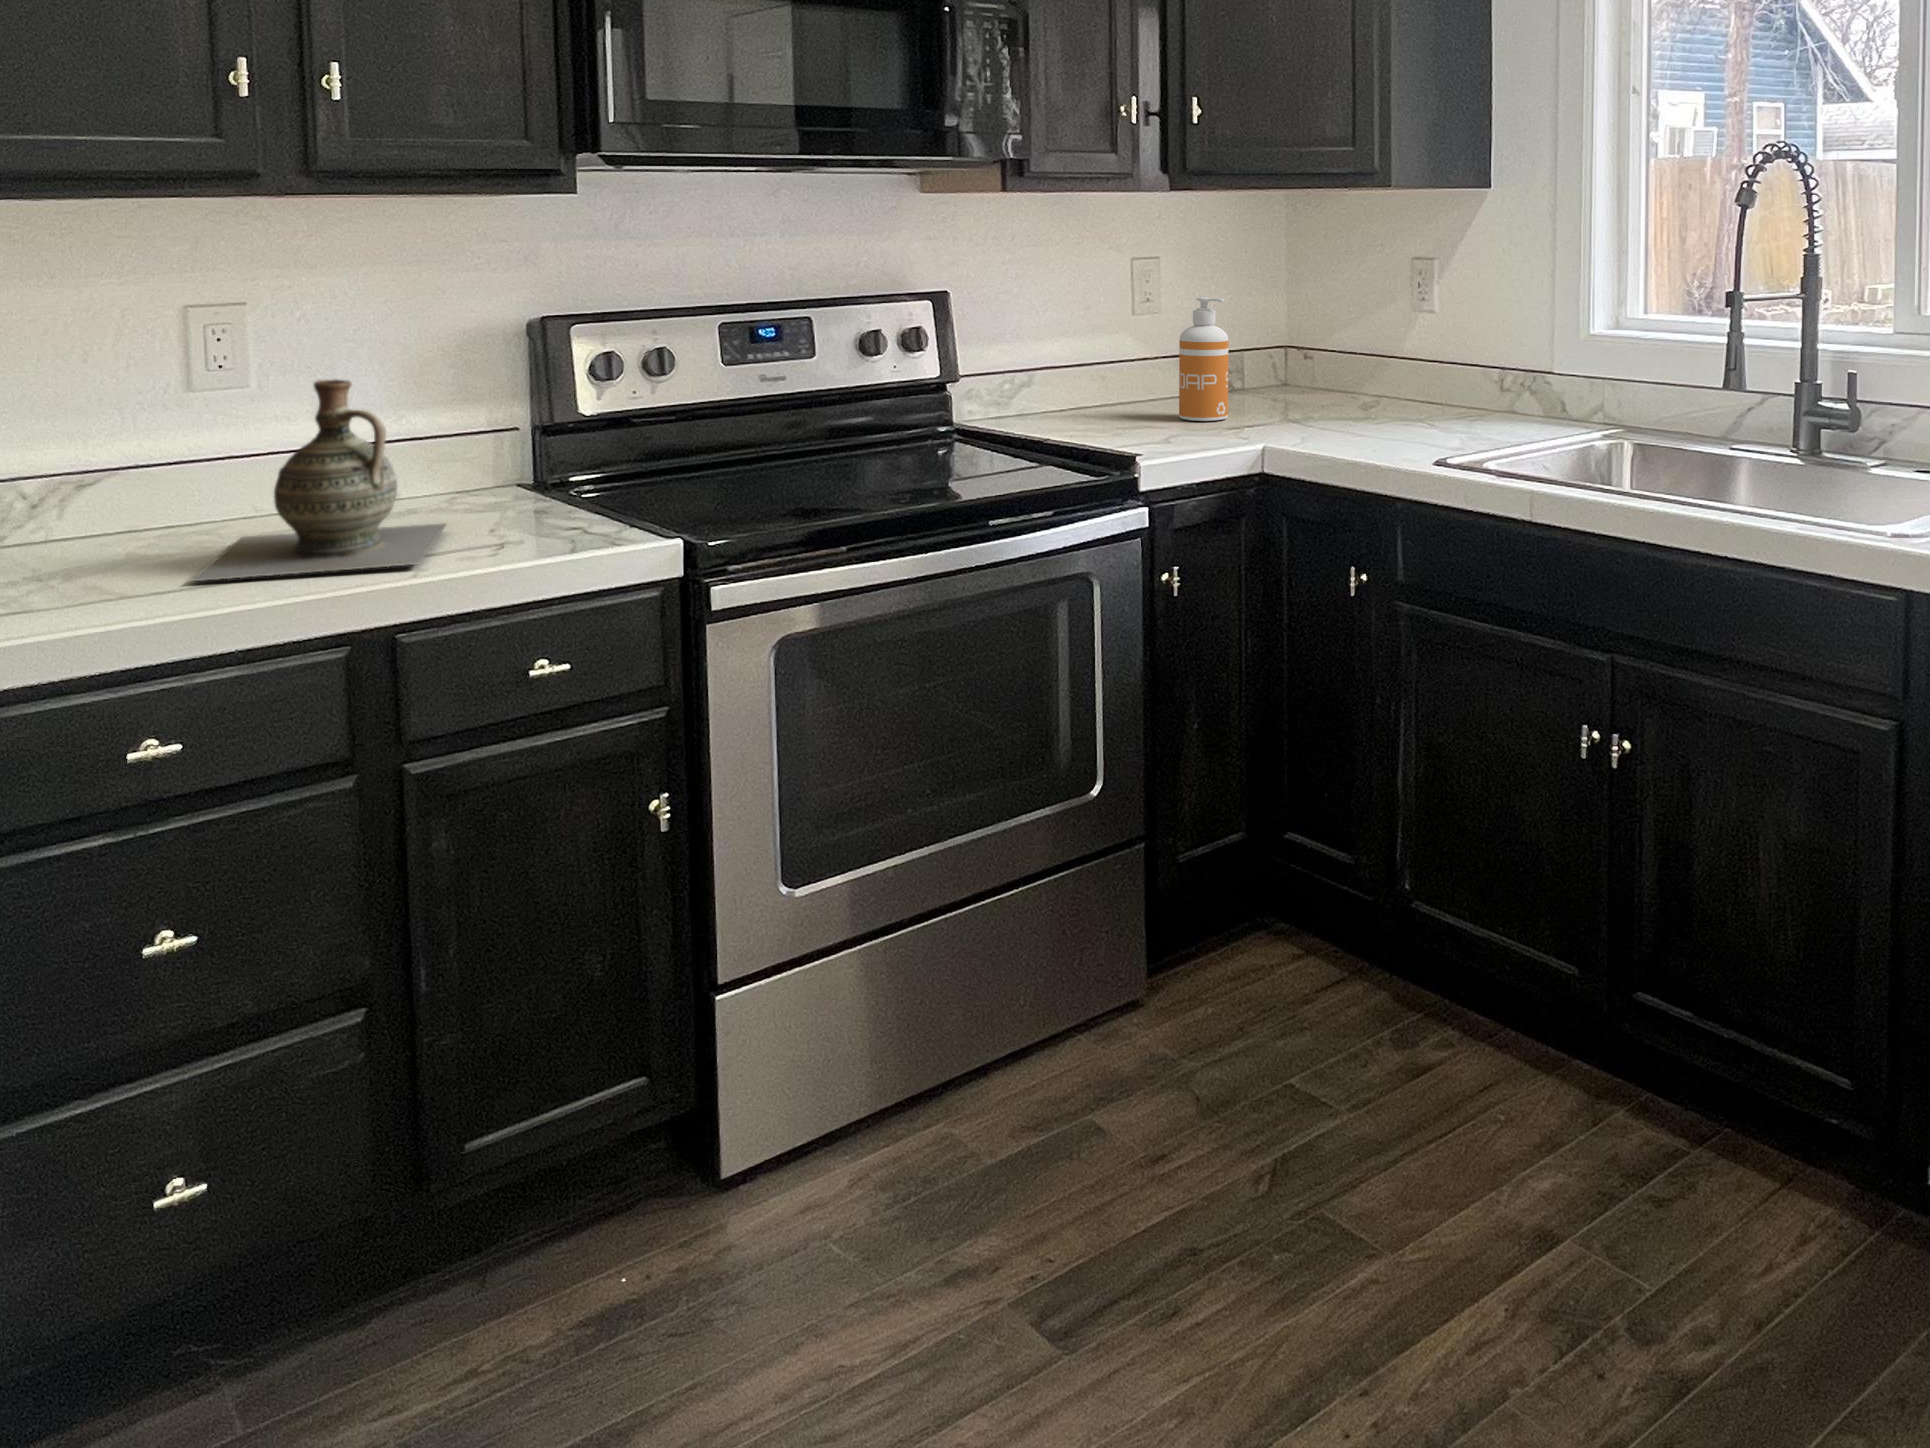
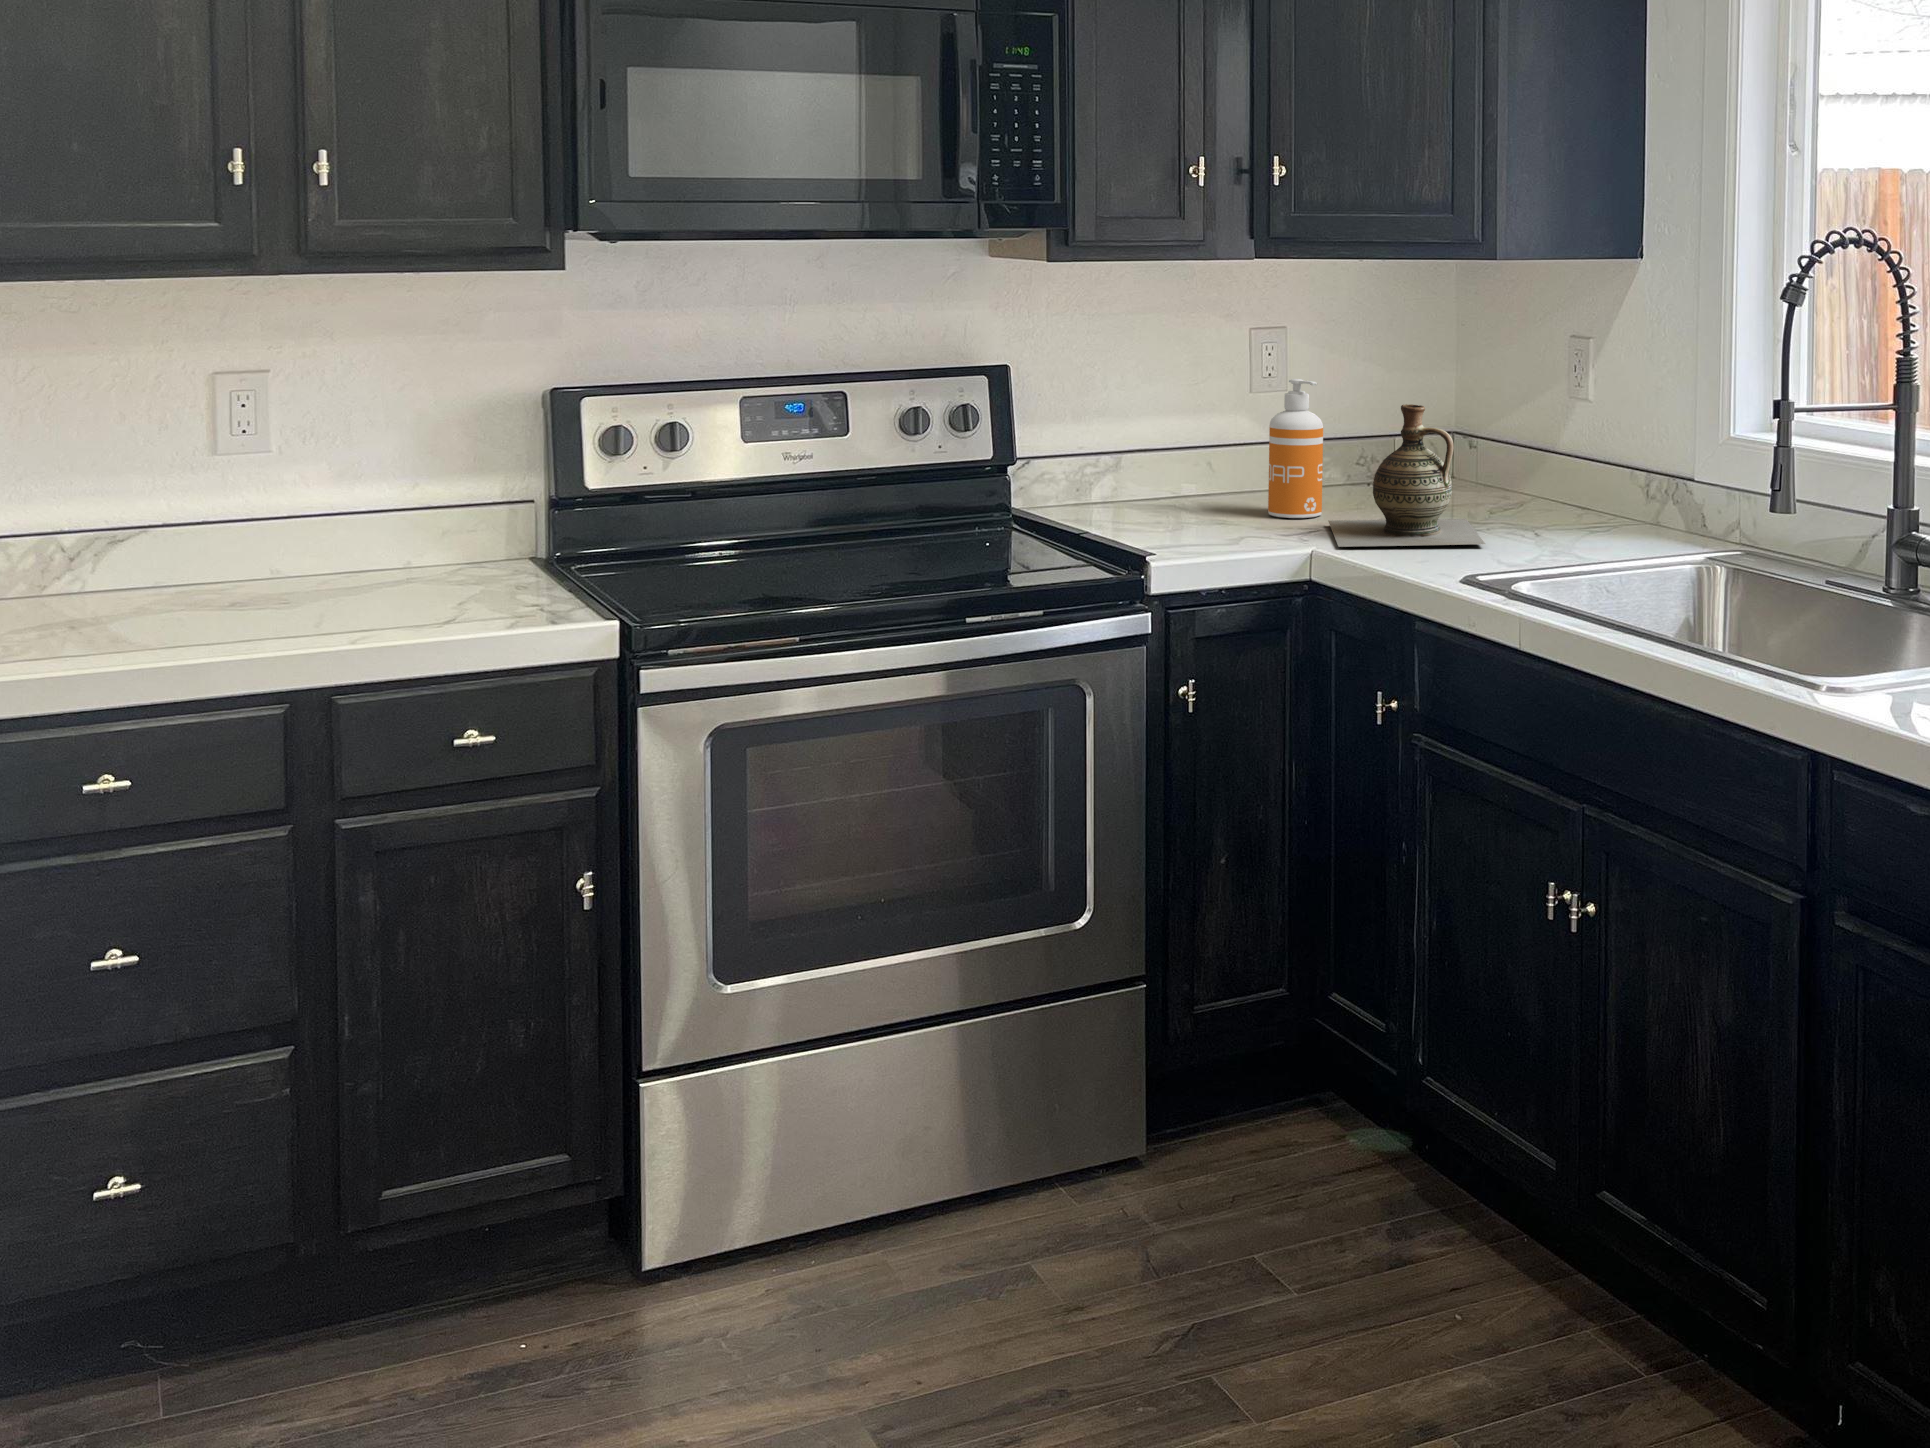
ceramic jug: present [191,380,446,581] -> present [1328,404,1485,547]

